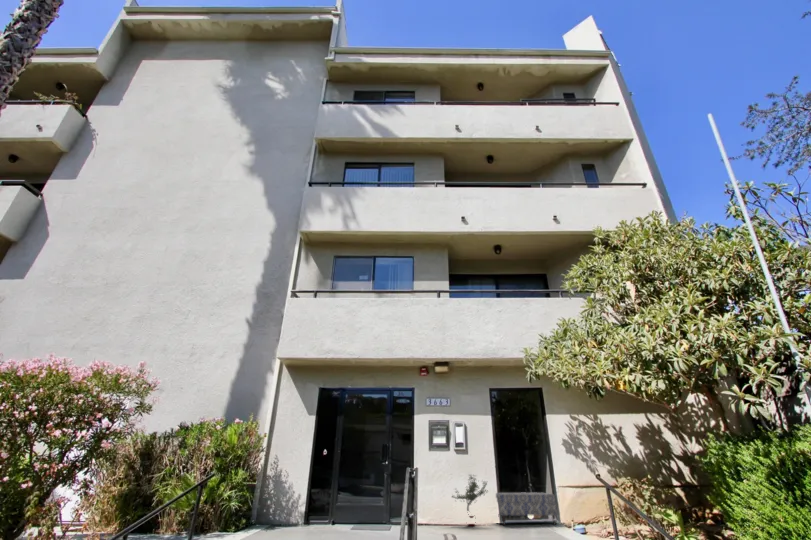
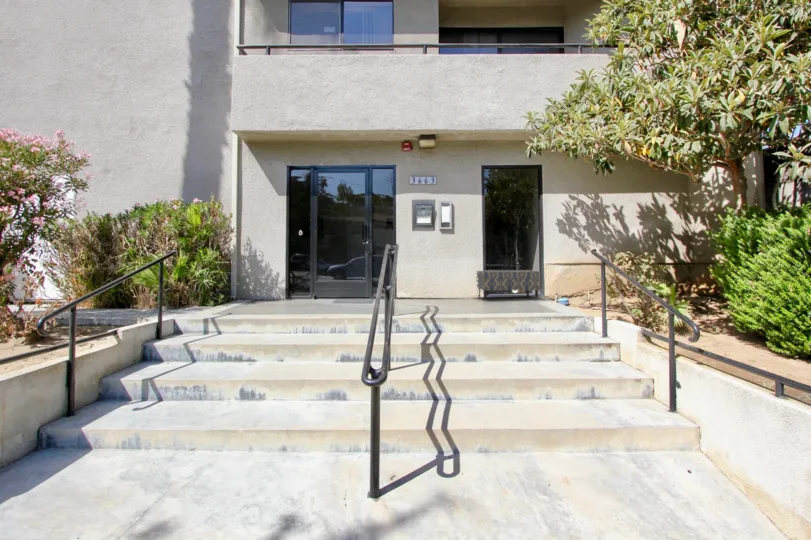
potted tree: present [452,475,487,526] -> none [433,253,472,300]

